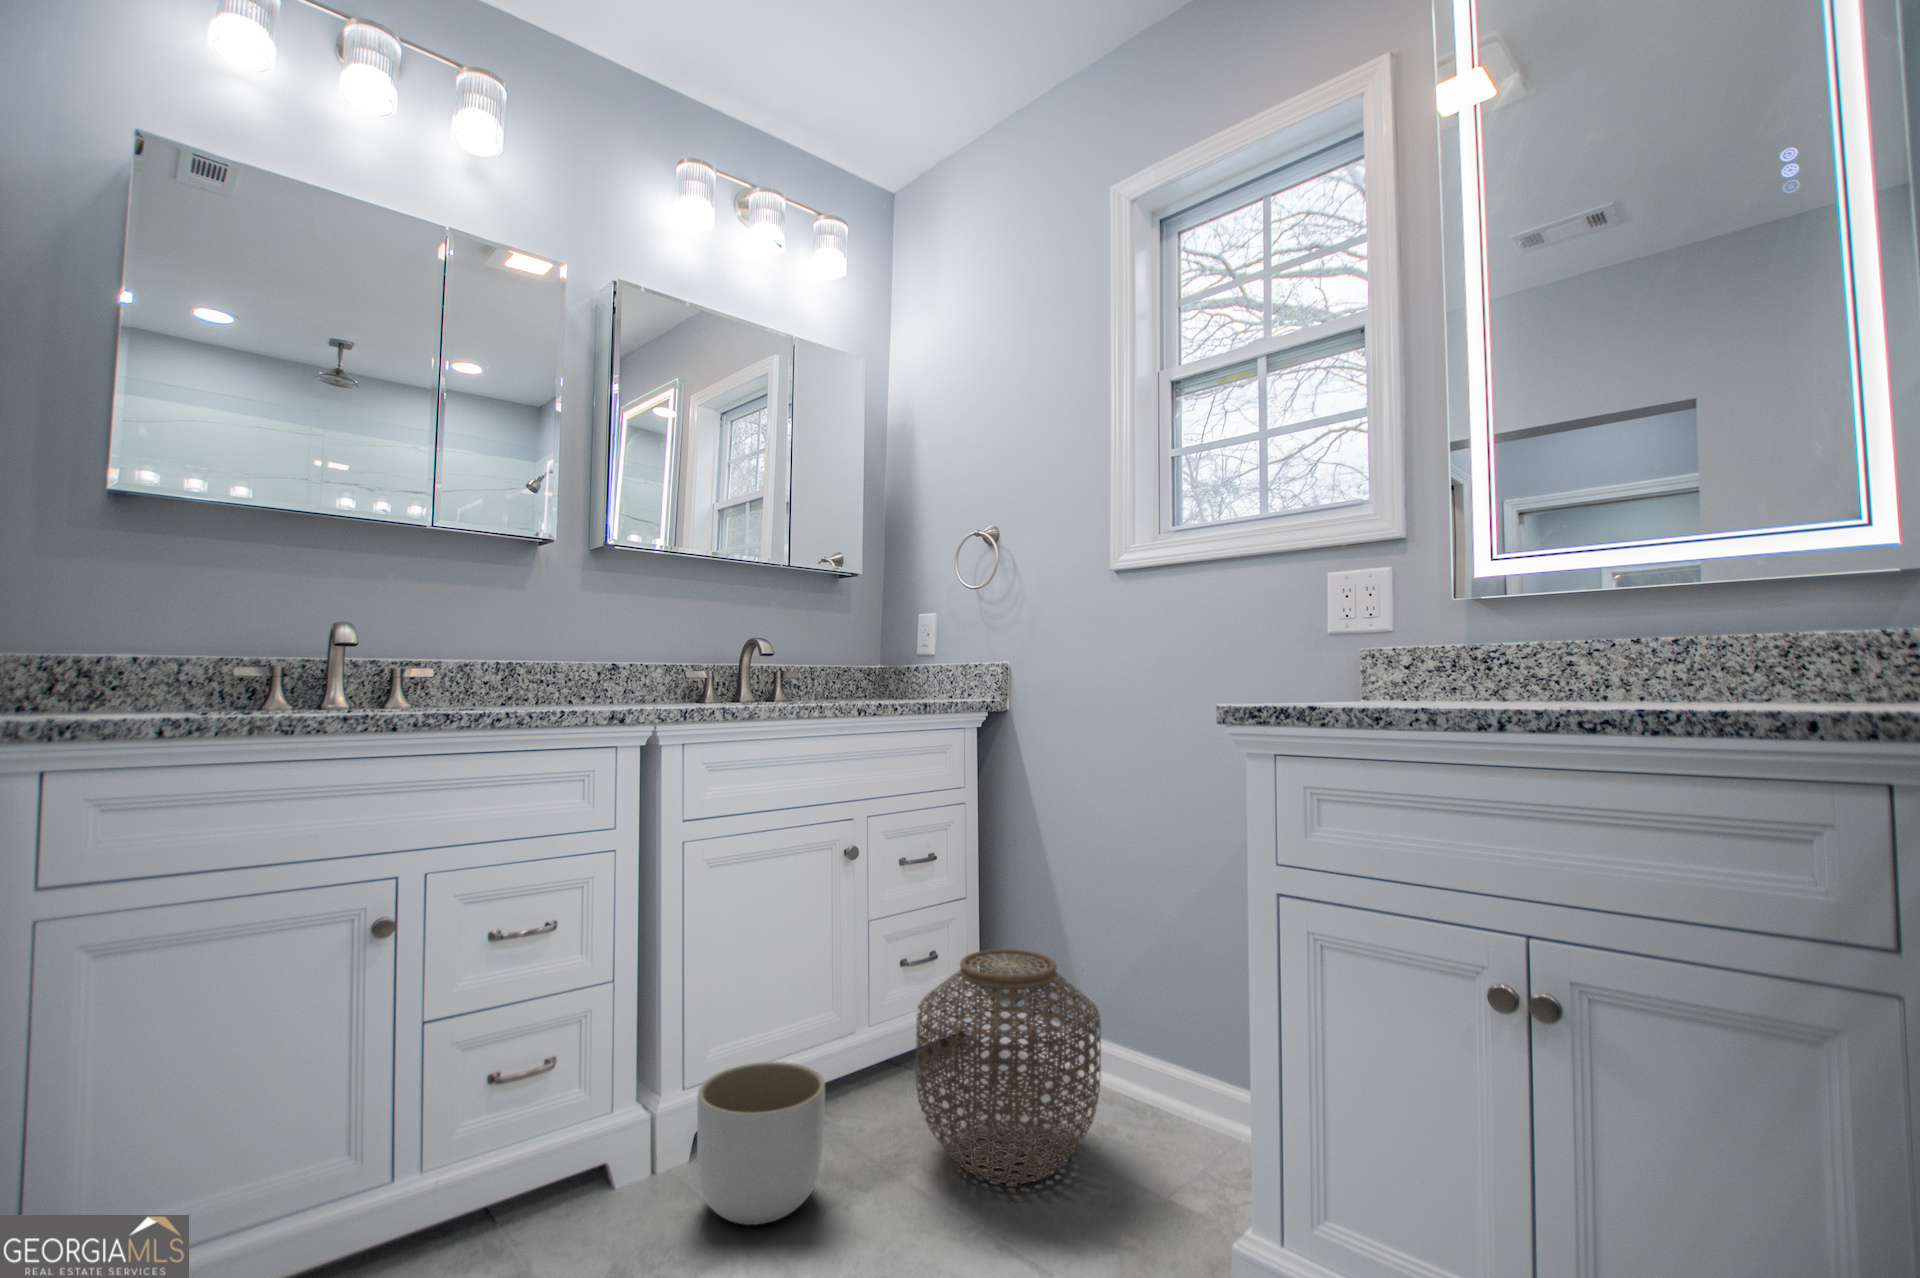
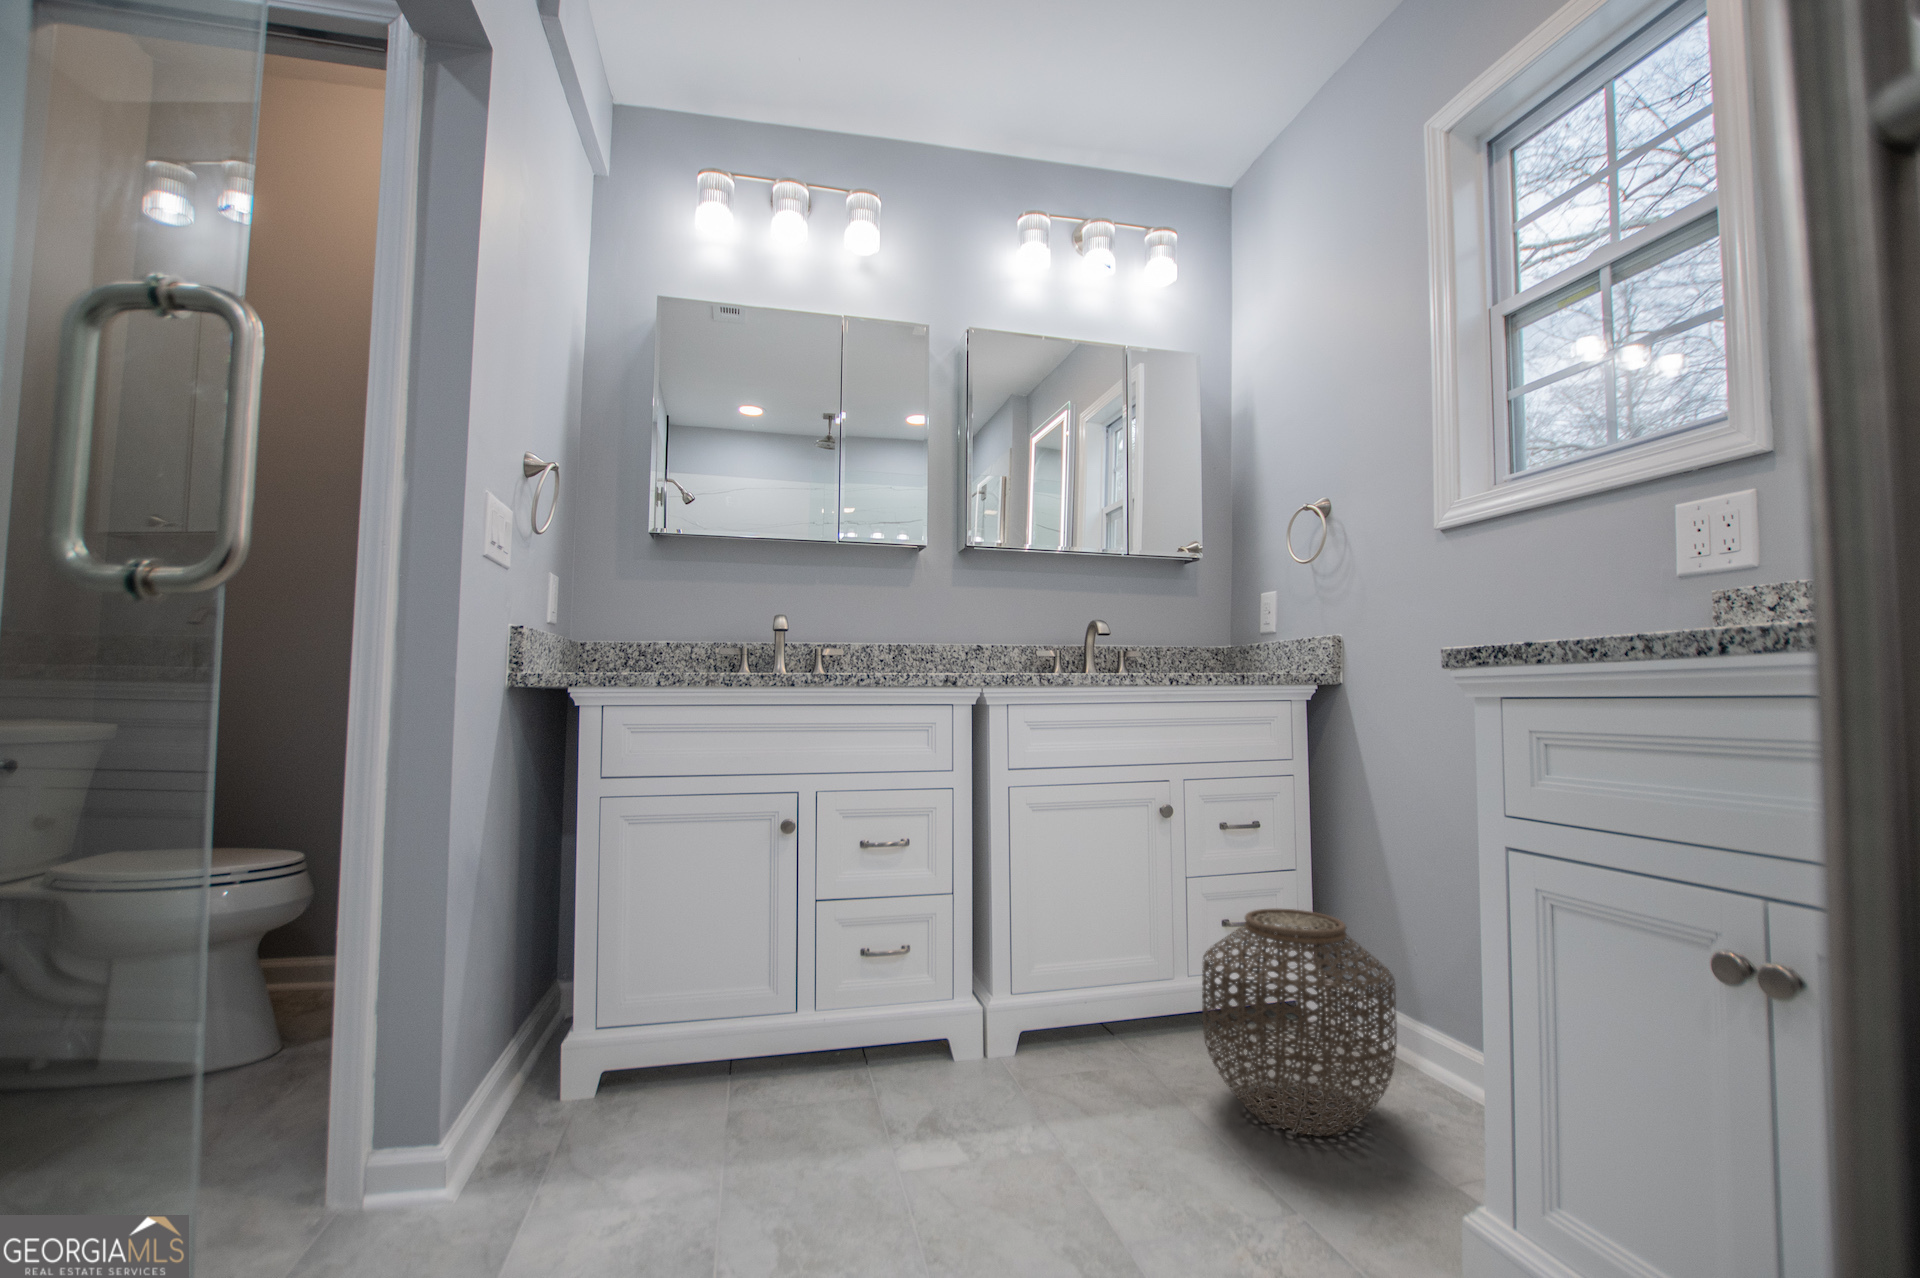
planter: present [697,1062,825,1225] -> none [1004,977,1111,1107]

